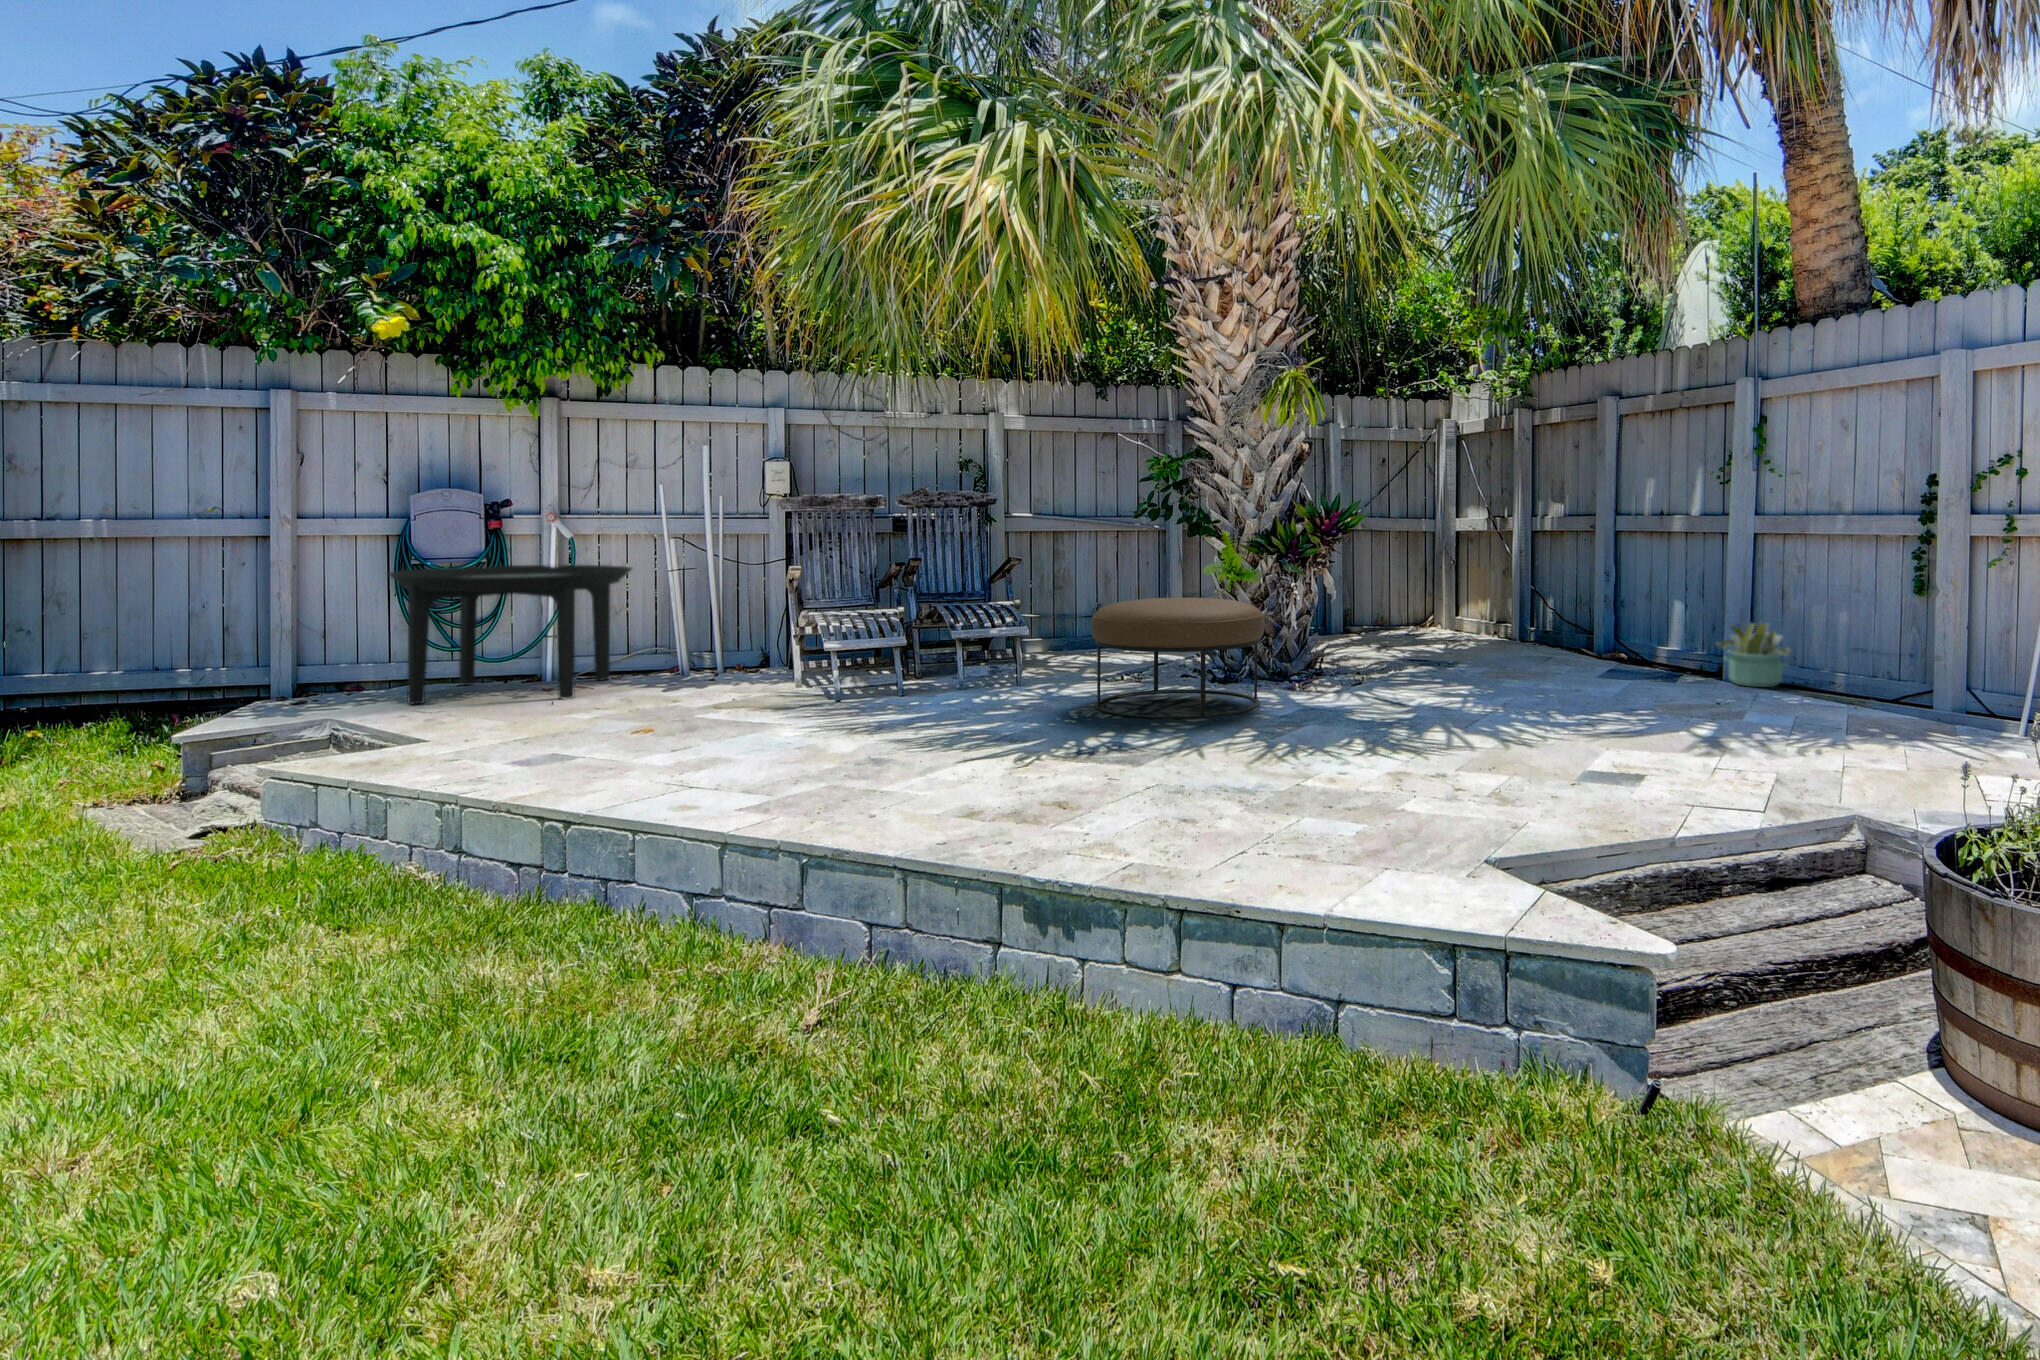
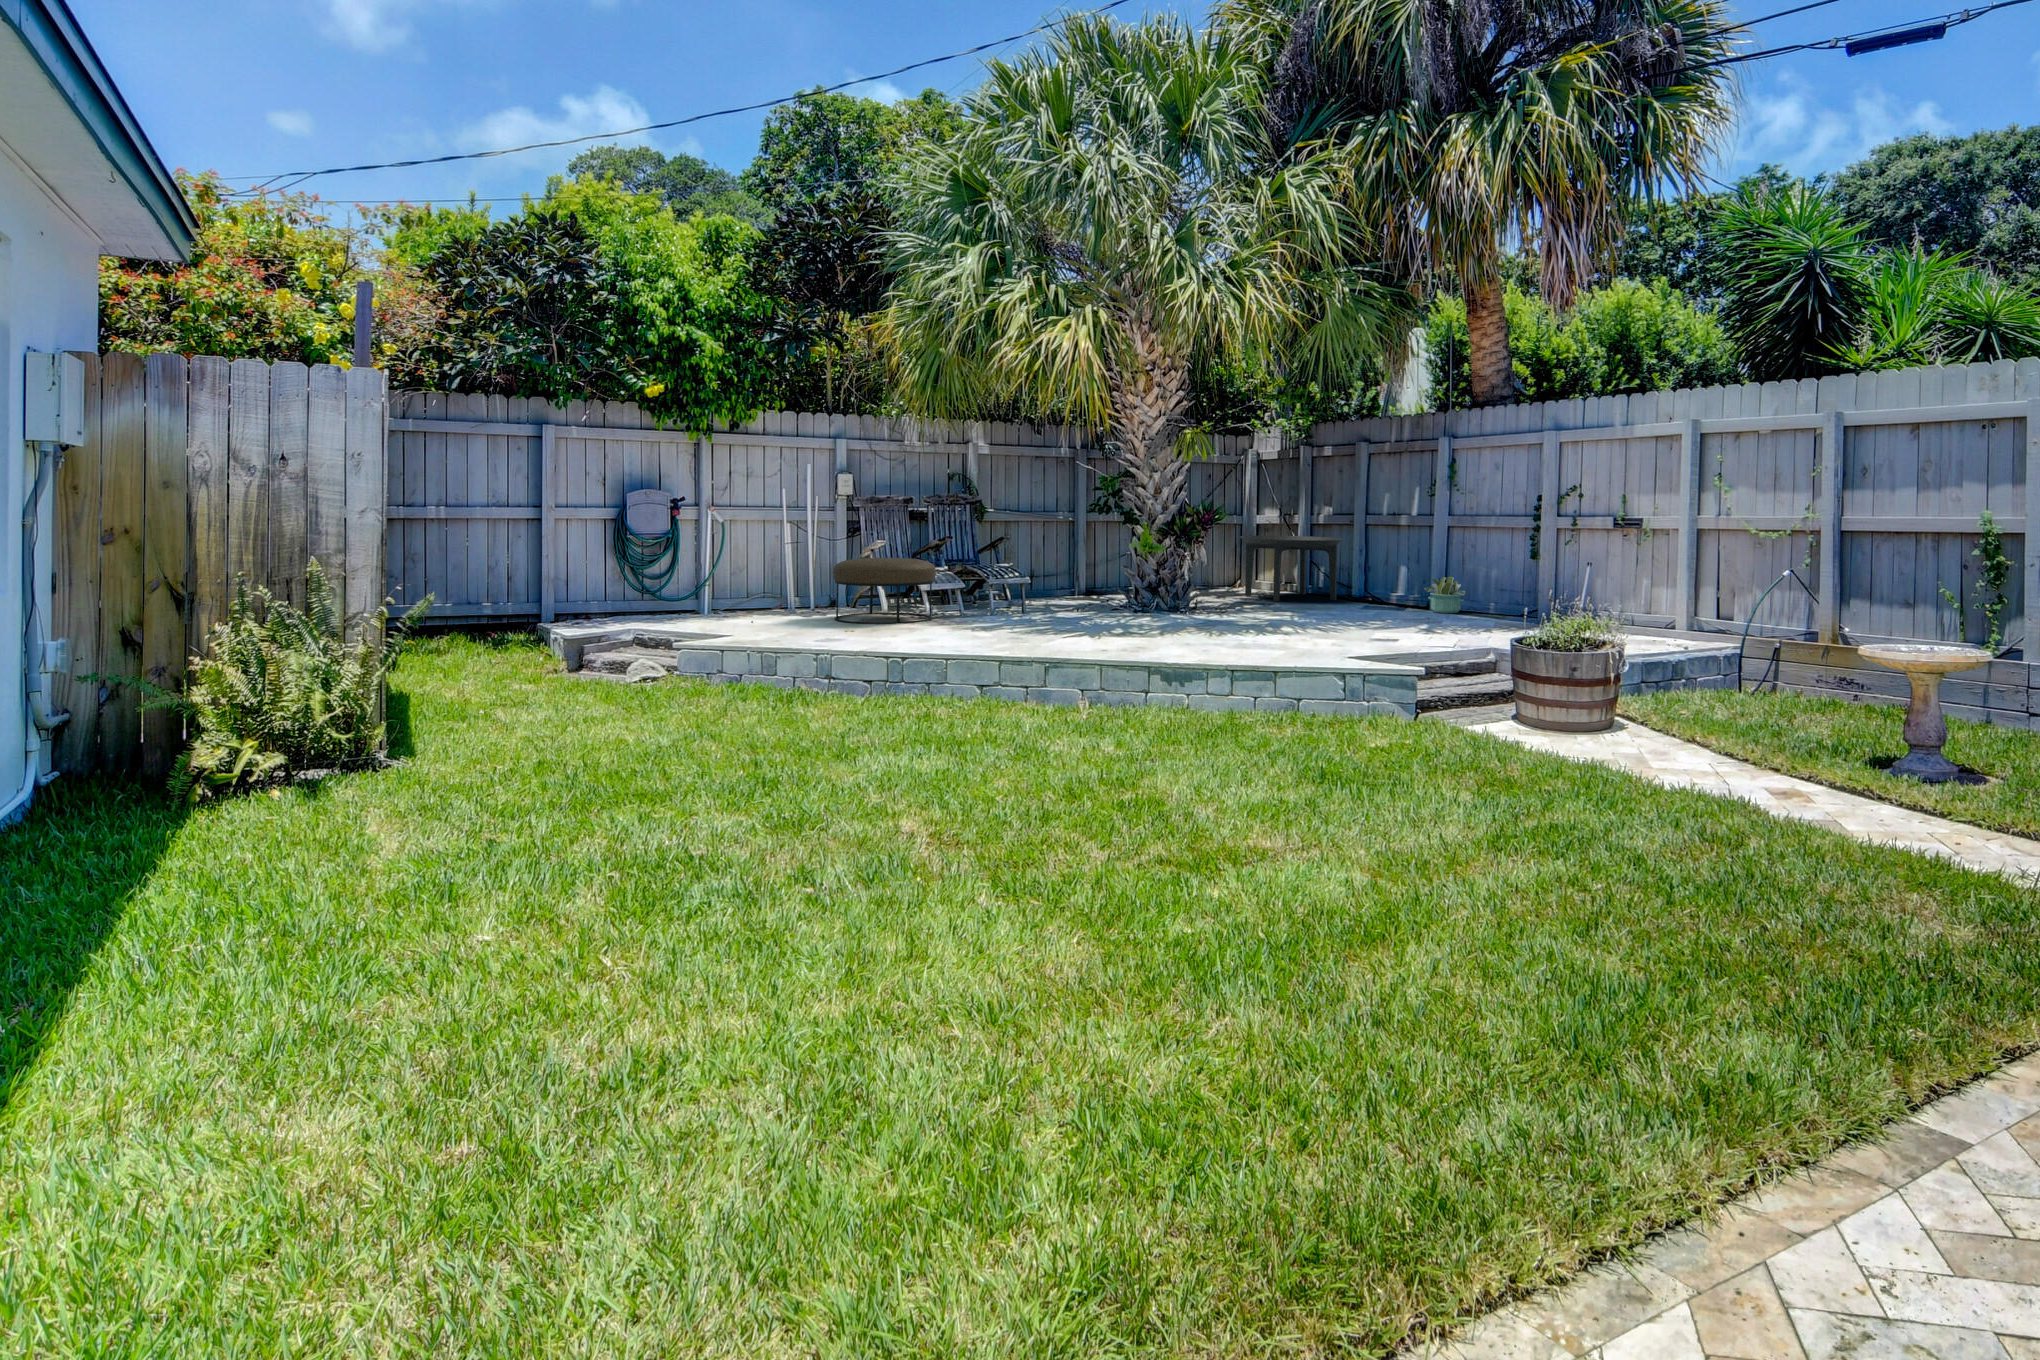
round table: present [389,565,632,704] -> present [1240,536,1343,601]
ottoman: present [1091,598,1265,719] -> present [833,558,936,624]

